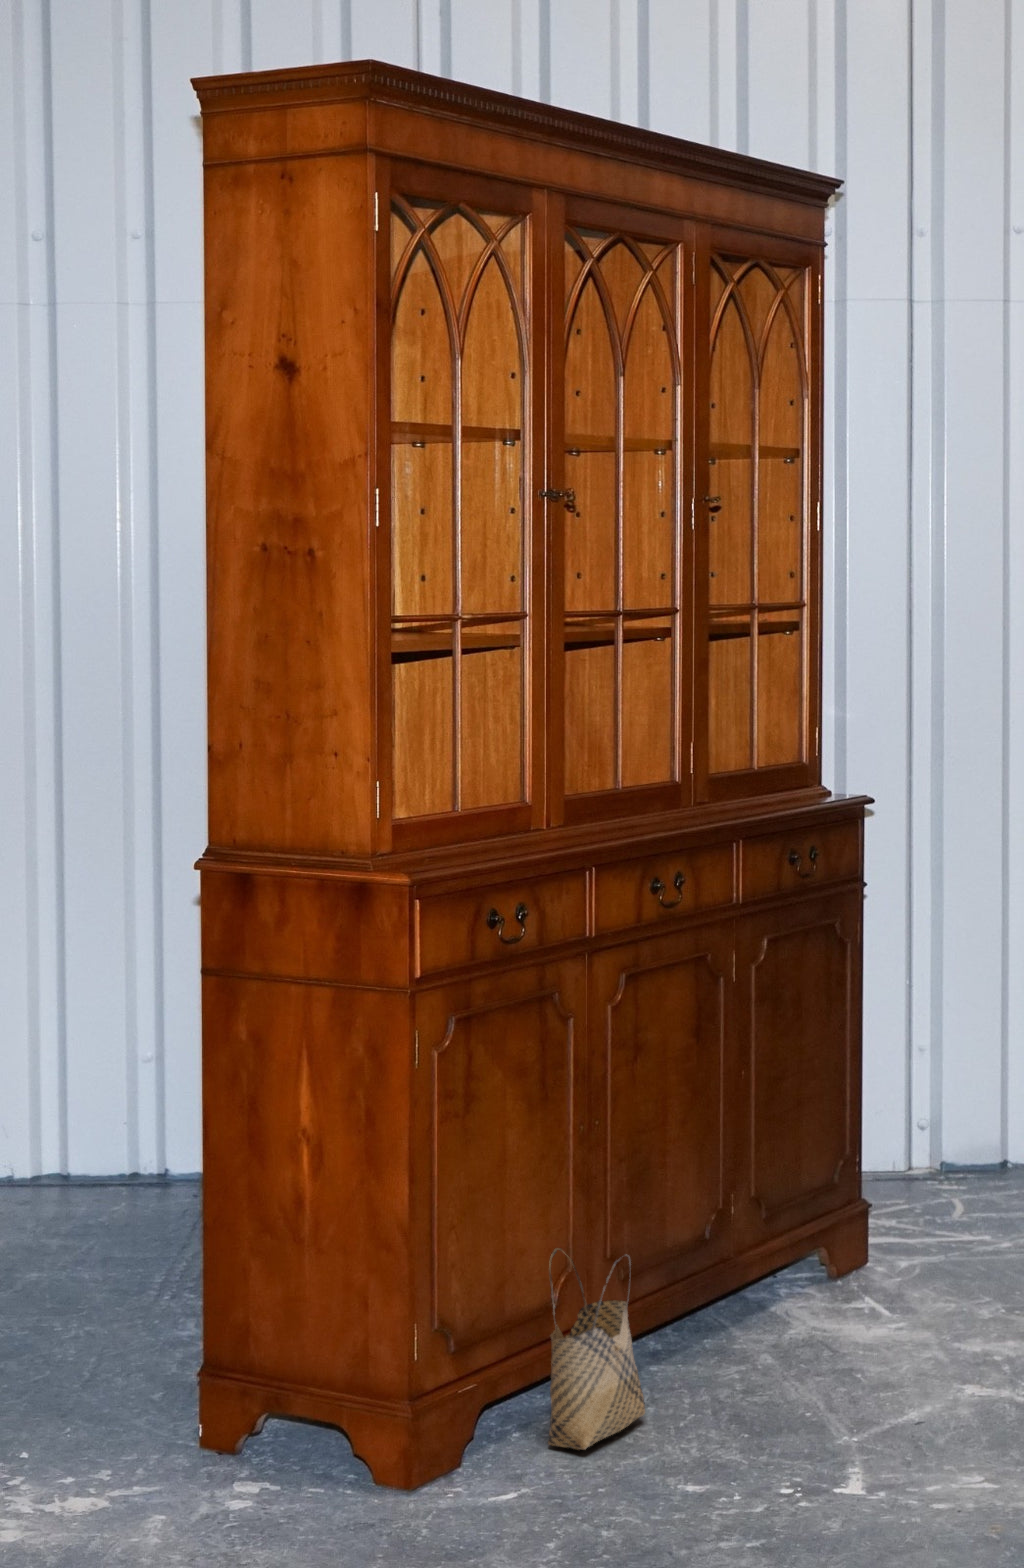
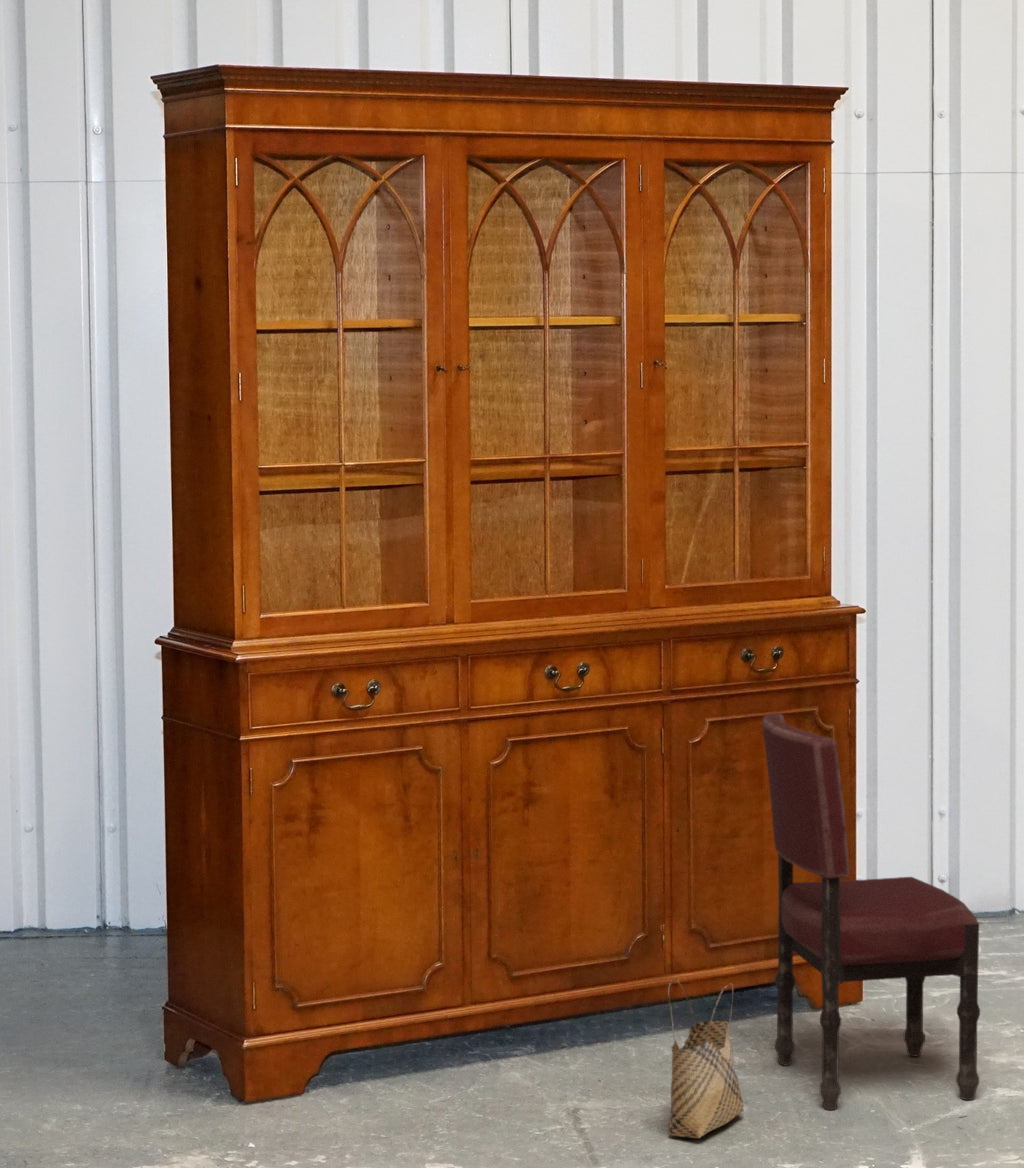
dining chair: none [677,920,942,1413] -> present [762,714,980,1110]

